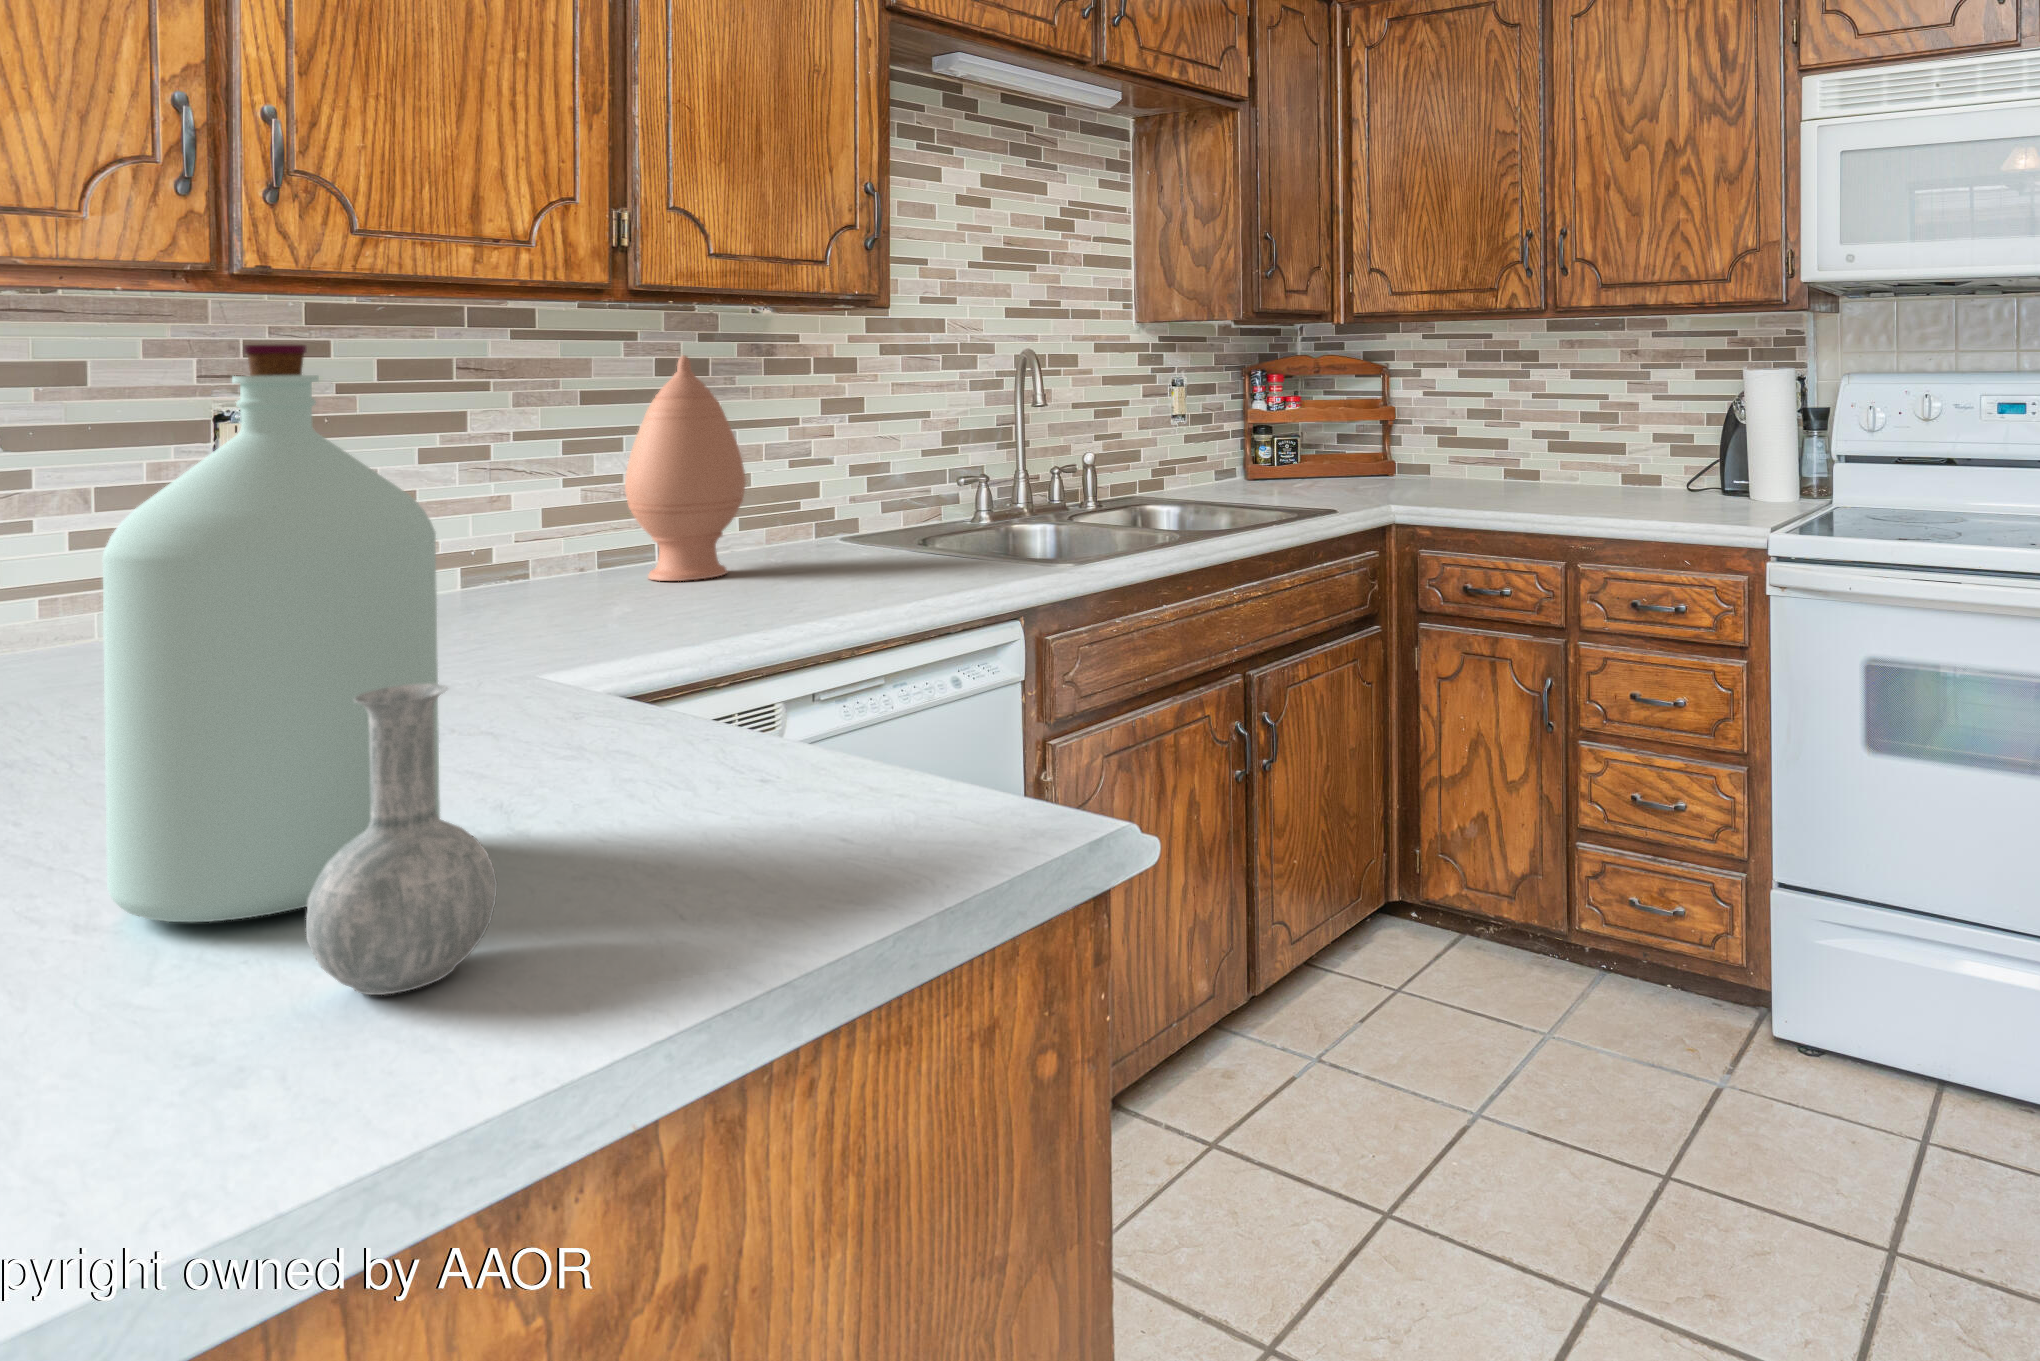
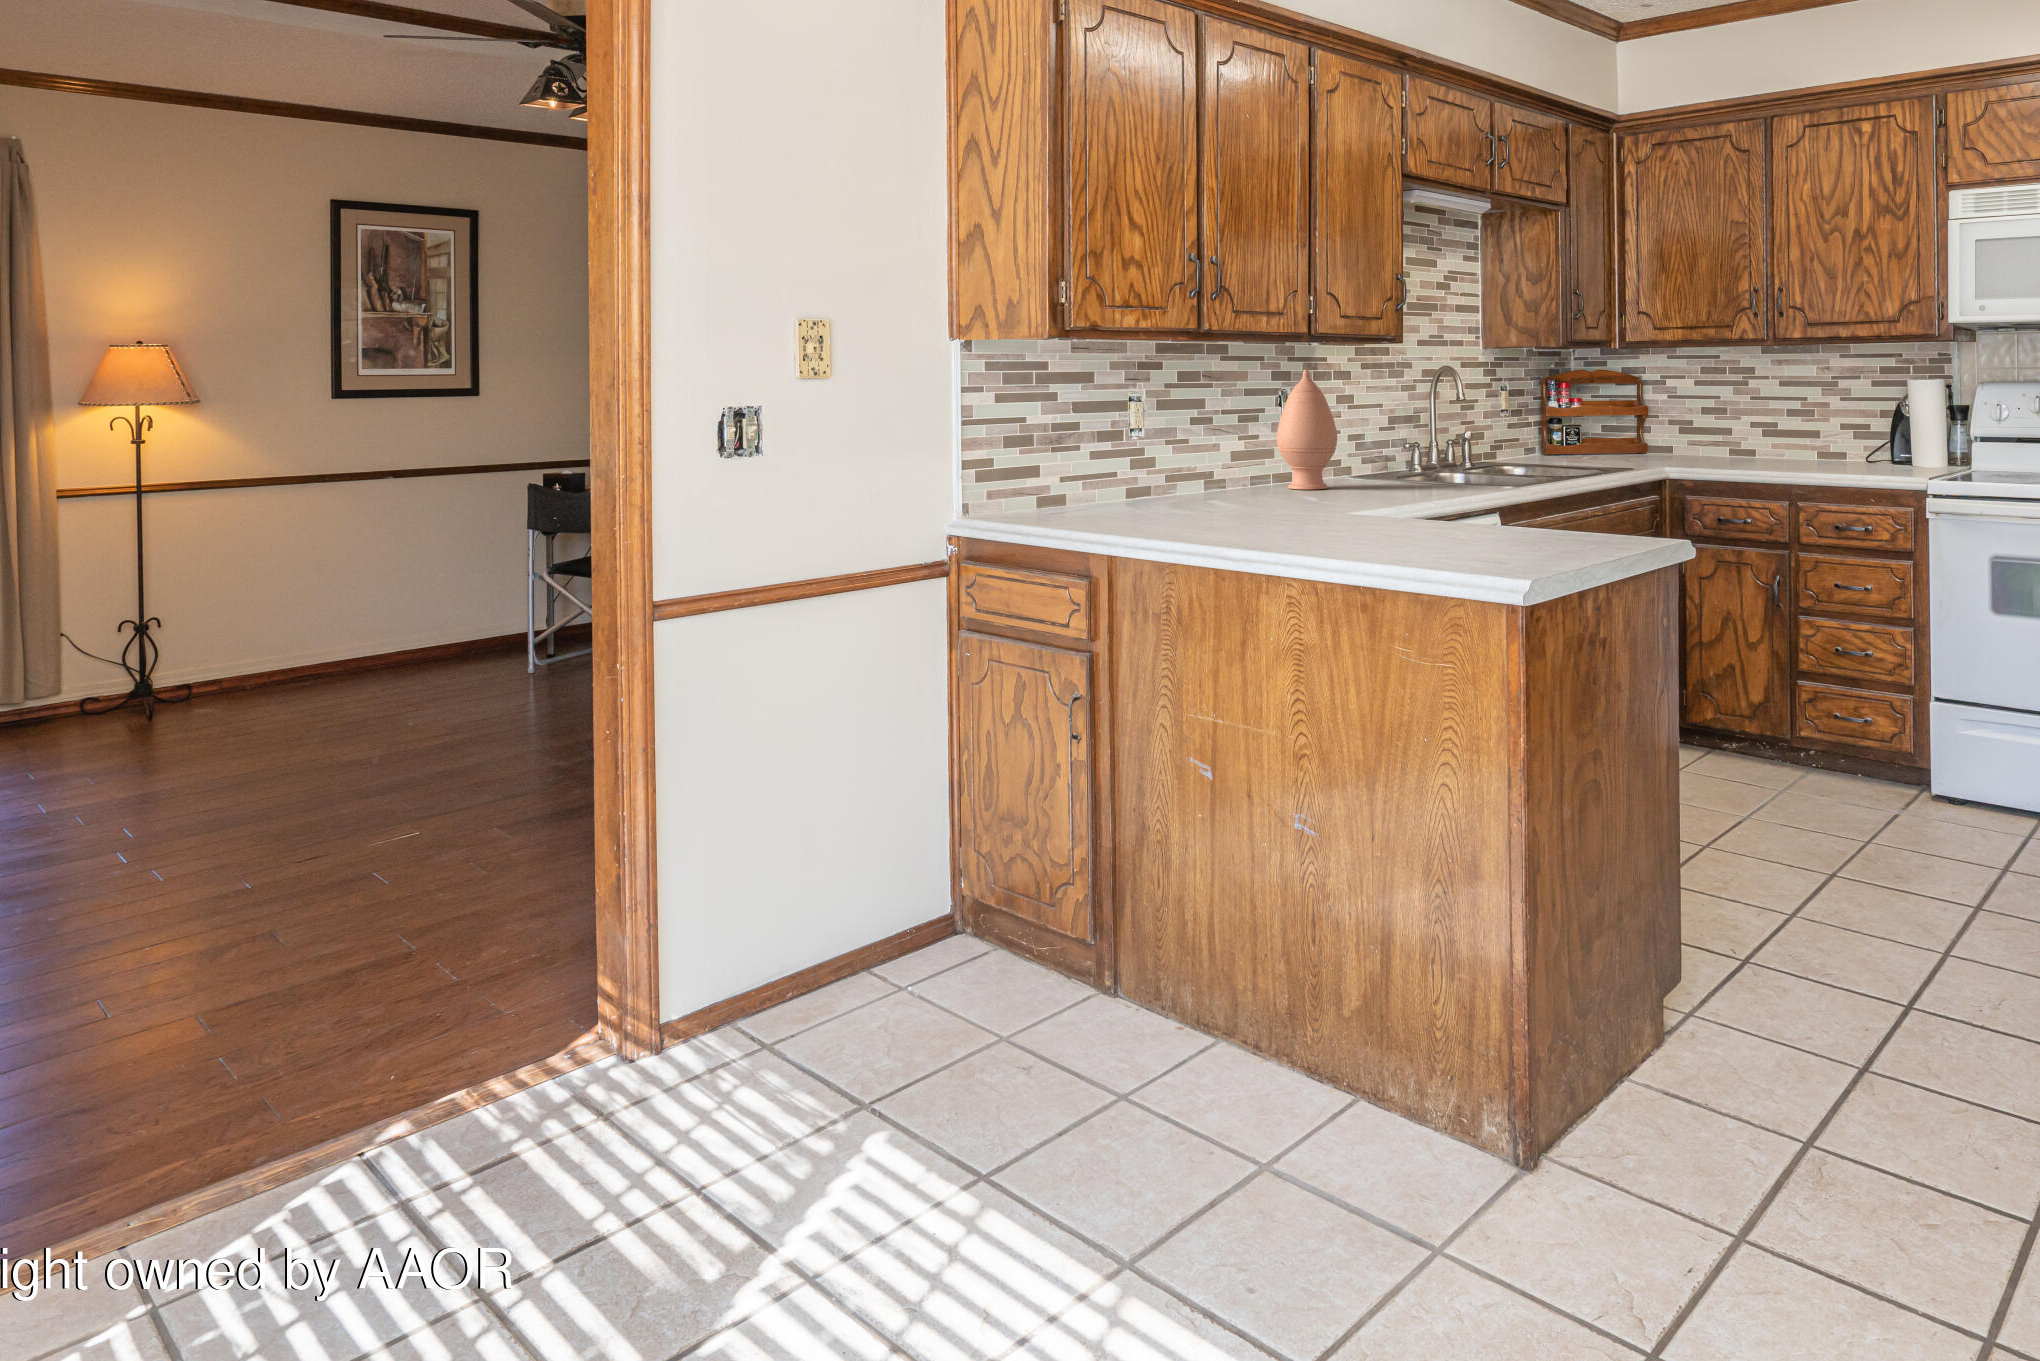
bottle: present [102,345,497,995] -> none [1373,366,1539,557]

